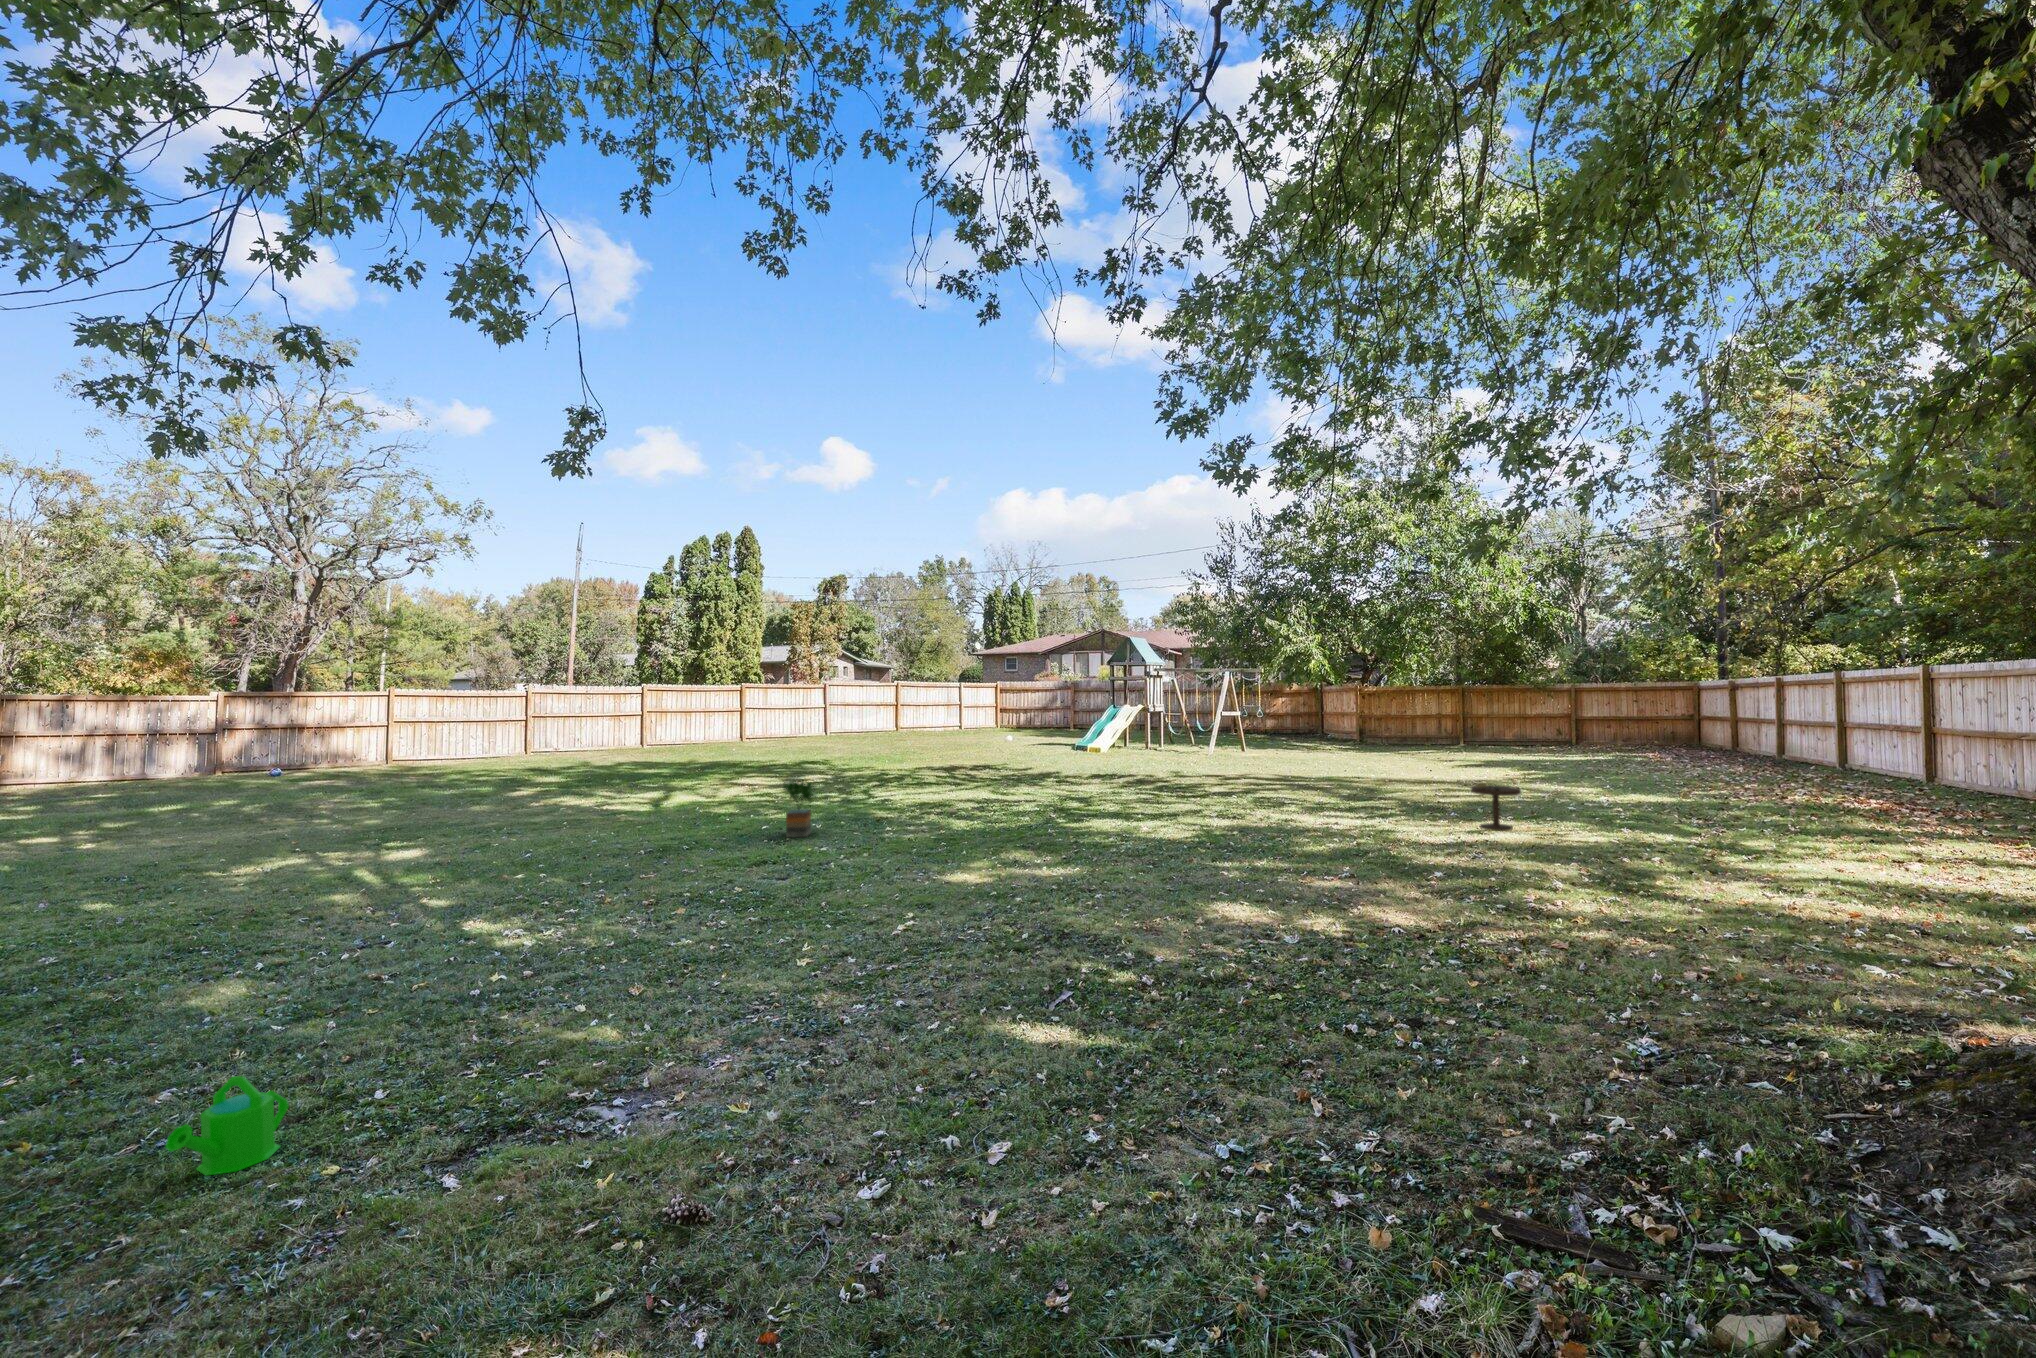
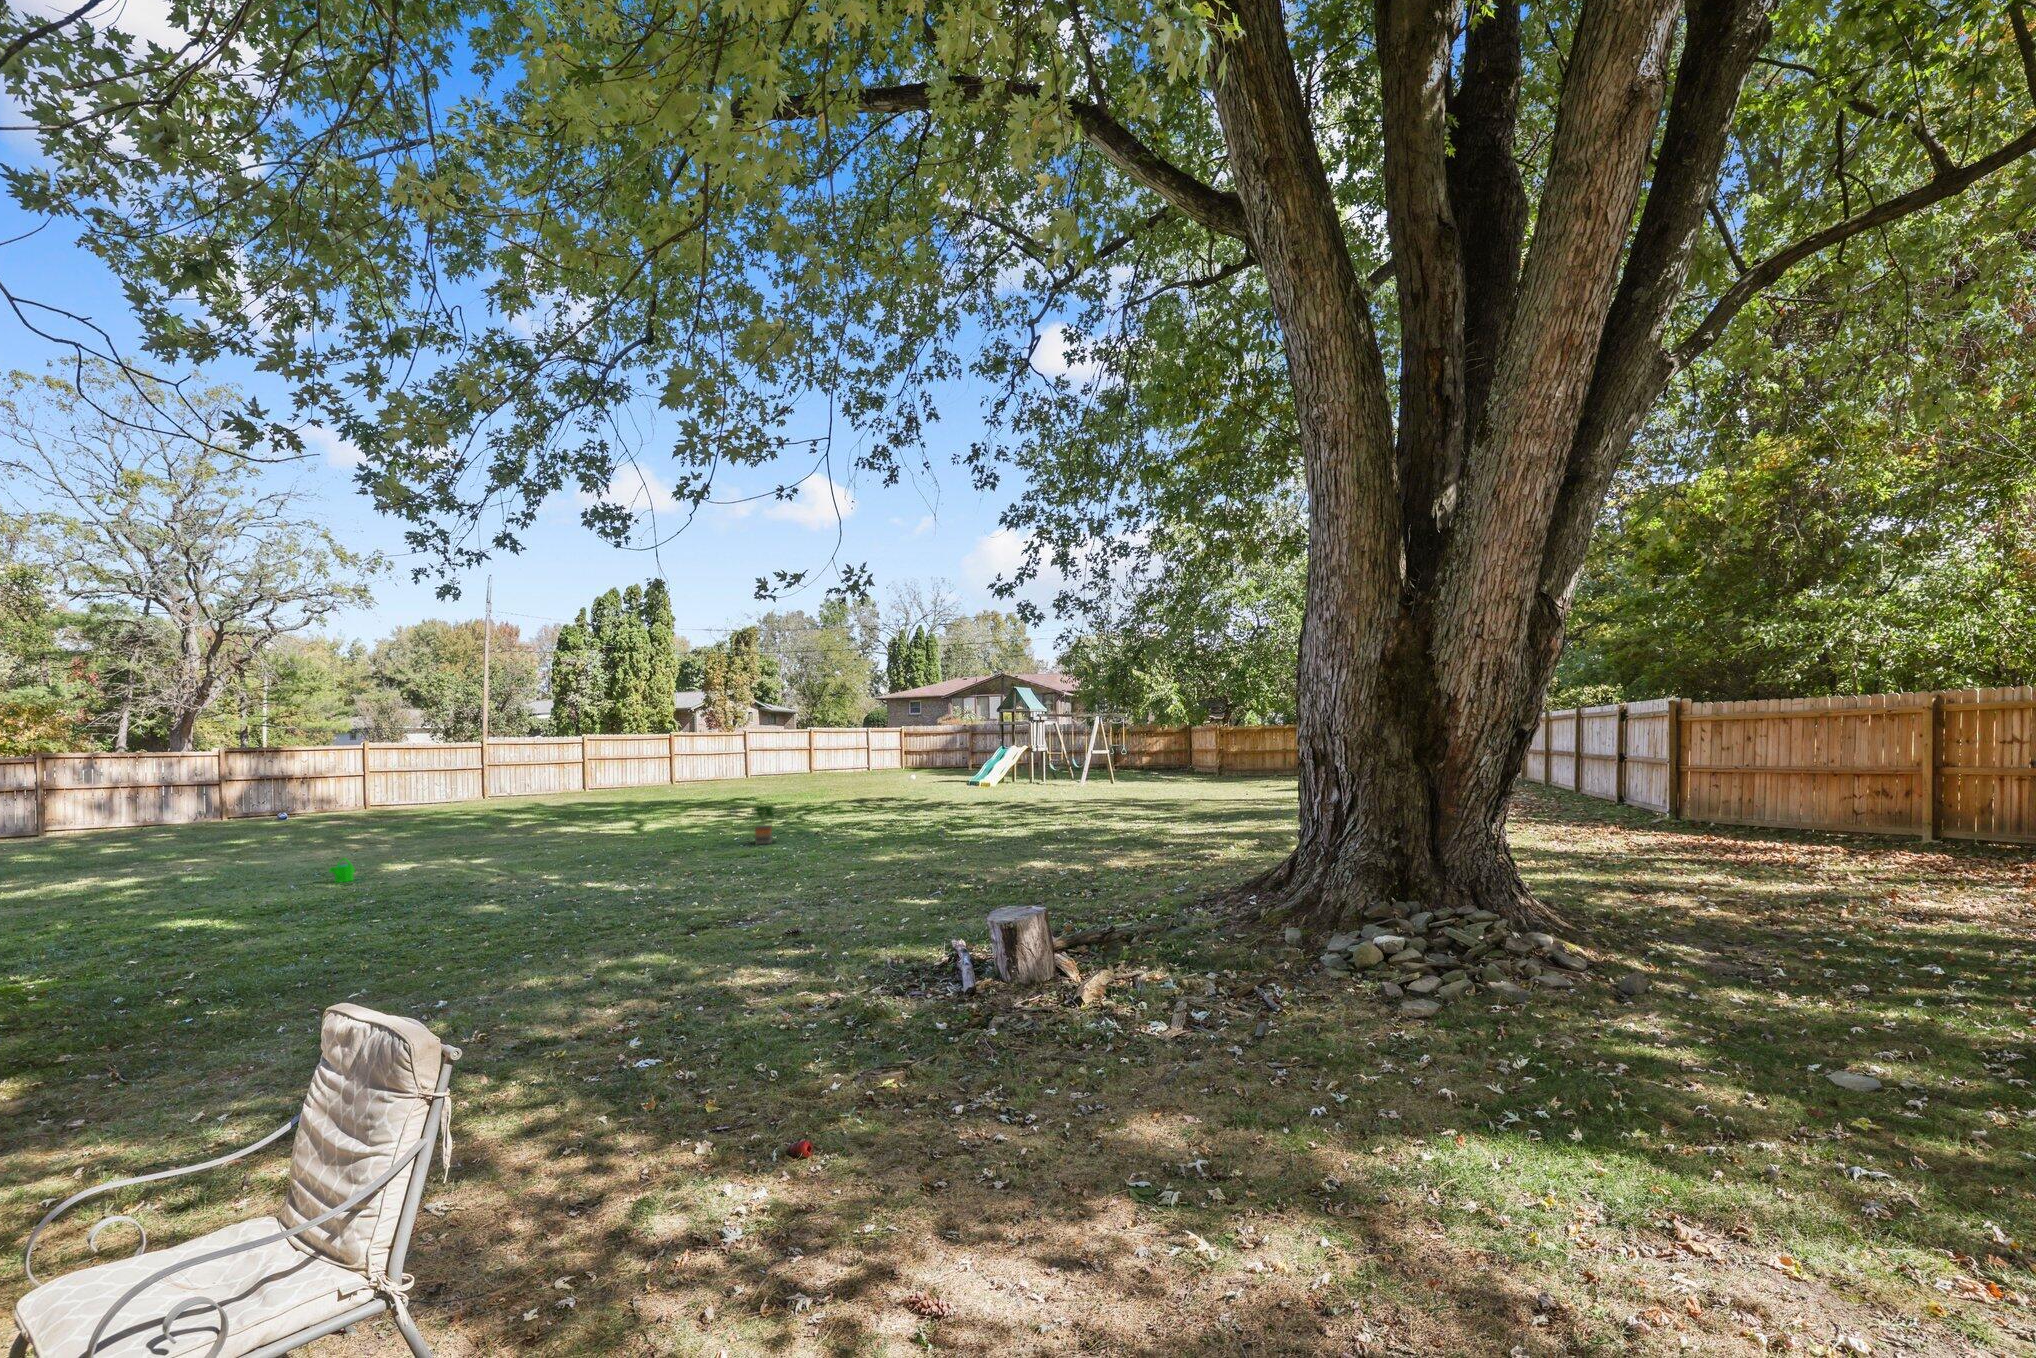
side table: present [1471,783,1521,831] -> none [1197,792,1225,844]
watering can: present [166,1076,289,1176] -> present [329,858,355,883]

